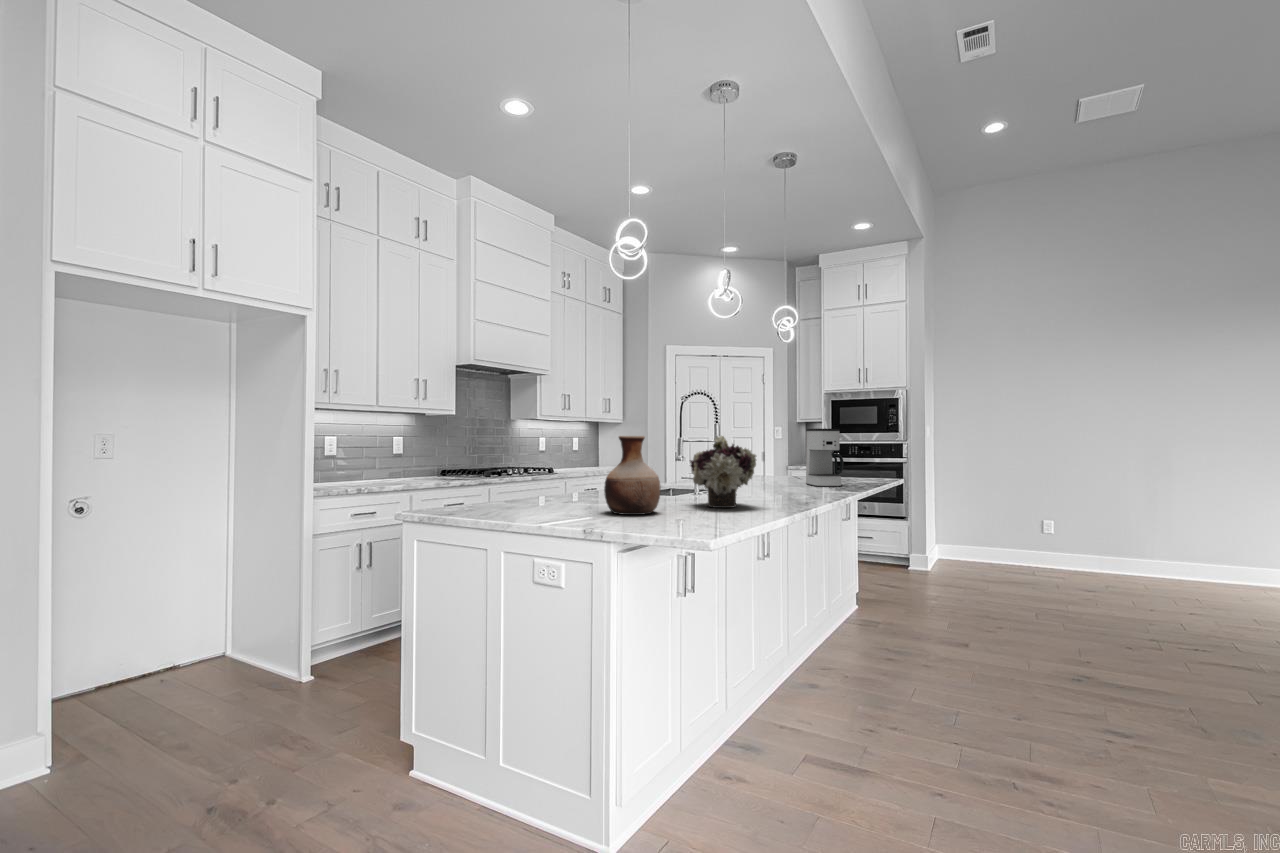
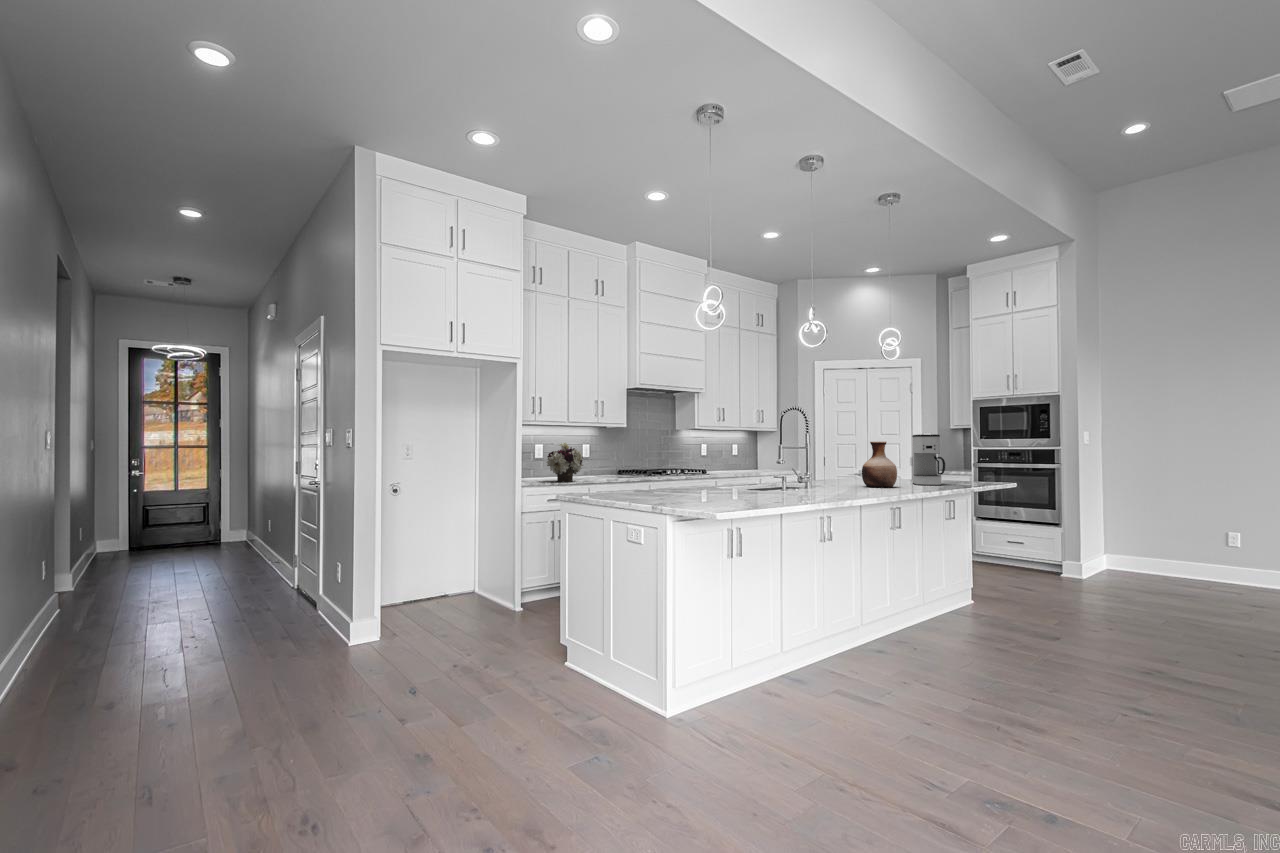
vase: present [604,436,660,515] -> present [862,442,897,488]
flower arrangement: present [690,436,756,508] -> present [546,442,583,482]

